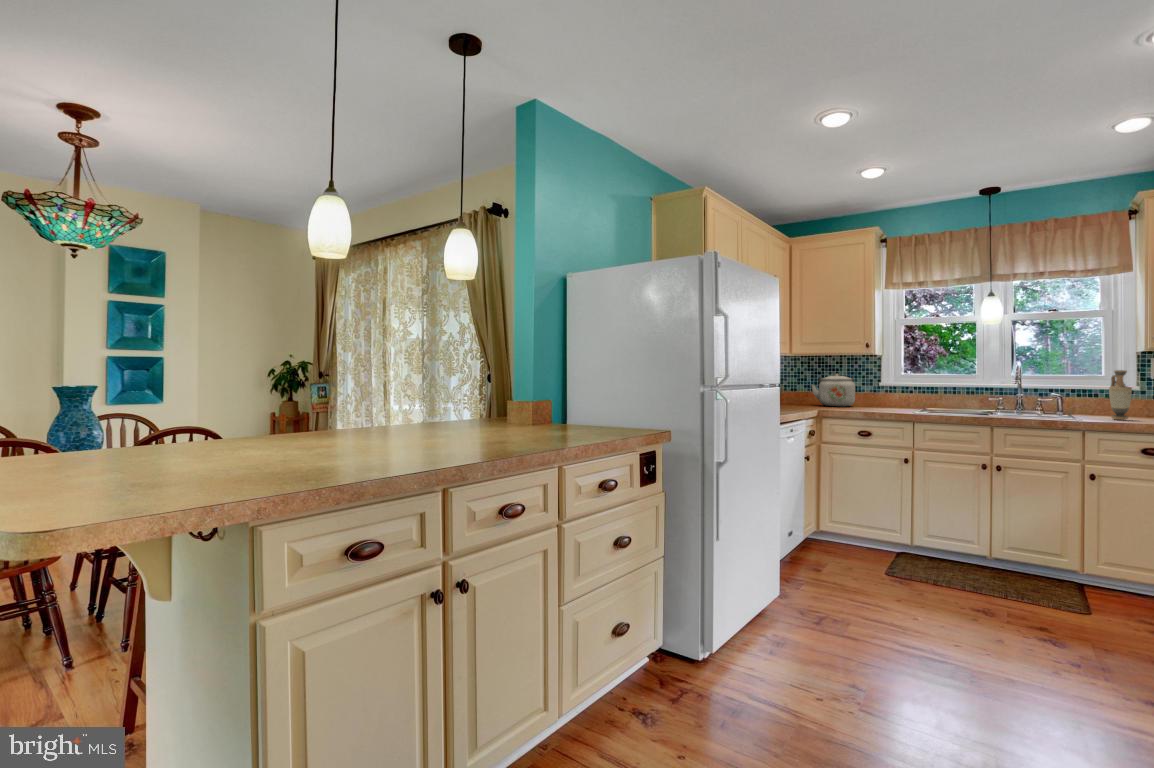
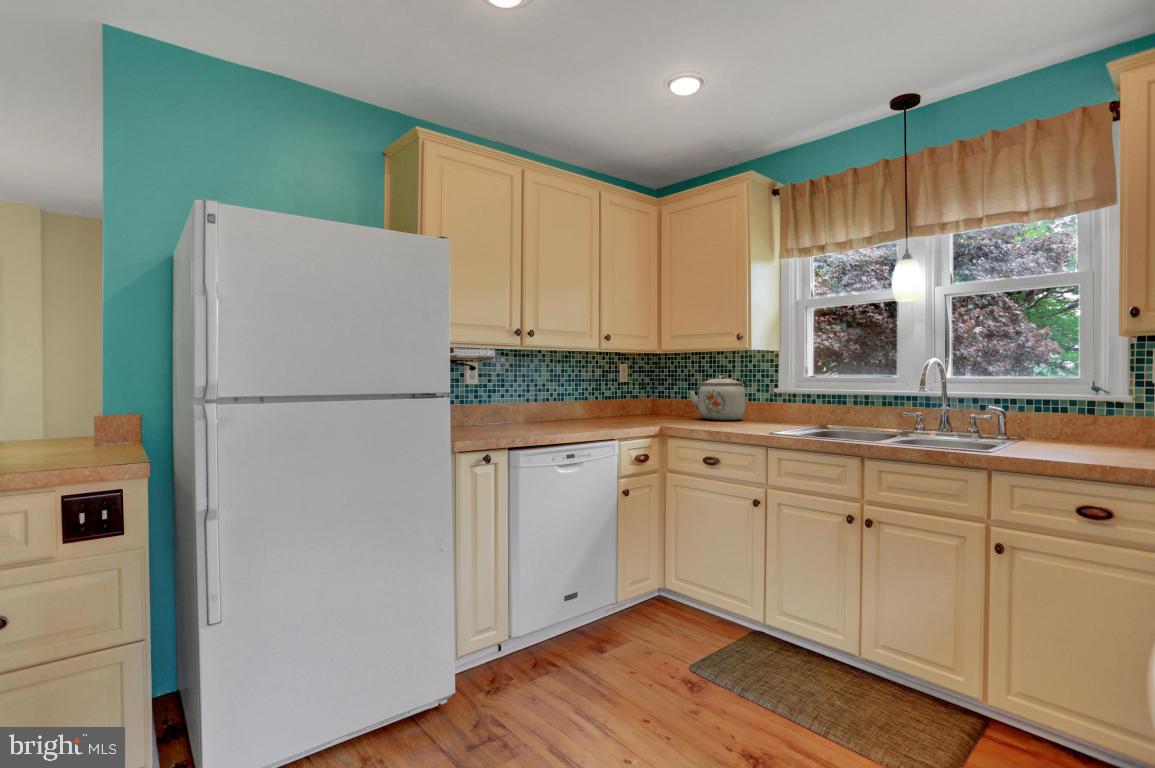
vase: present [1109,370,1132,420] -> none [1057,368,1094,450]

